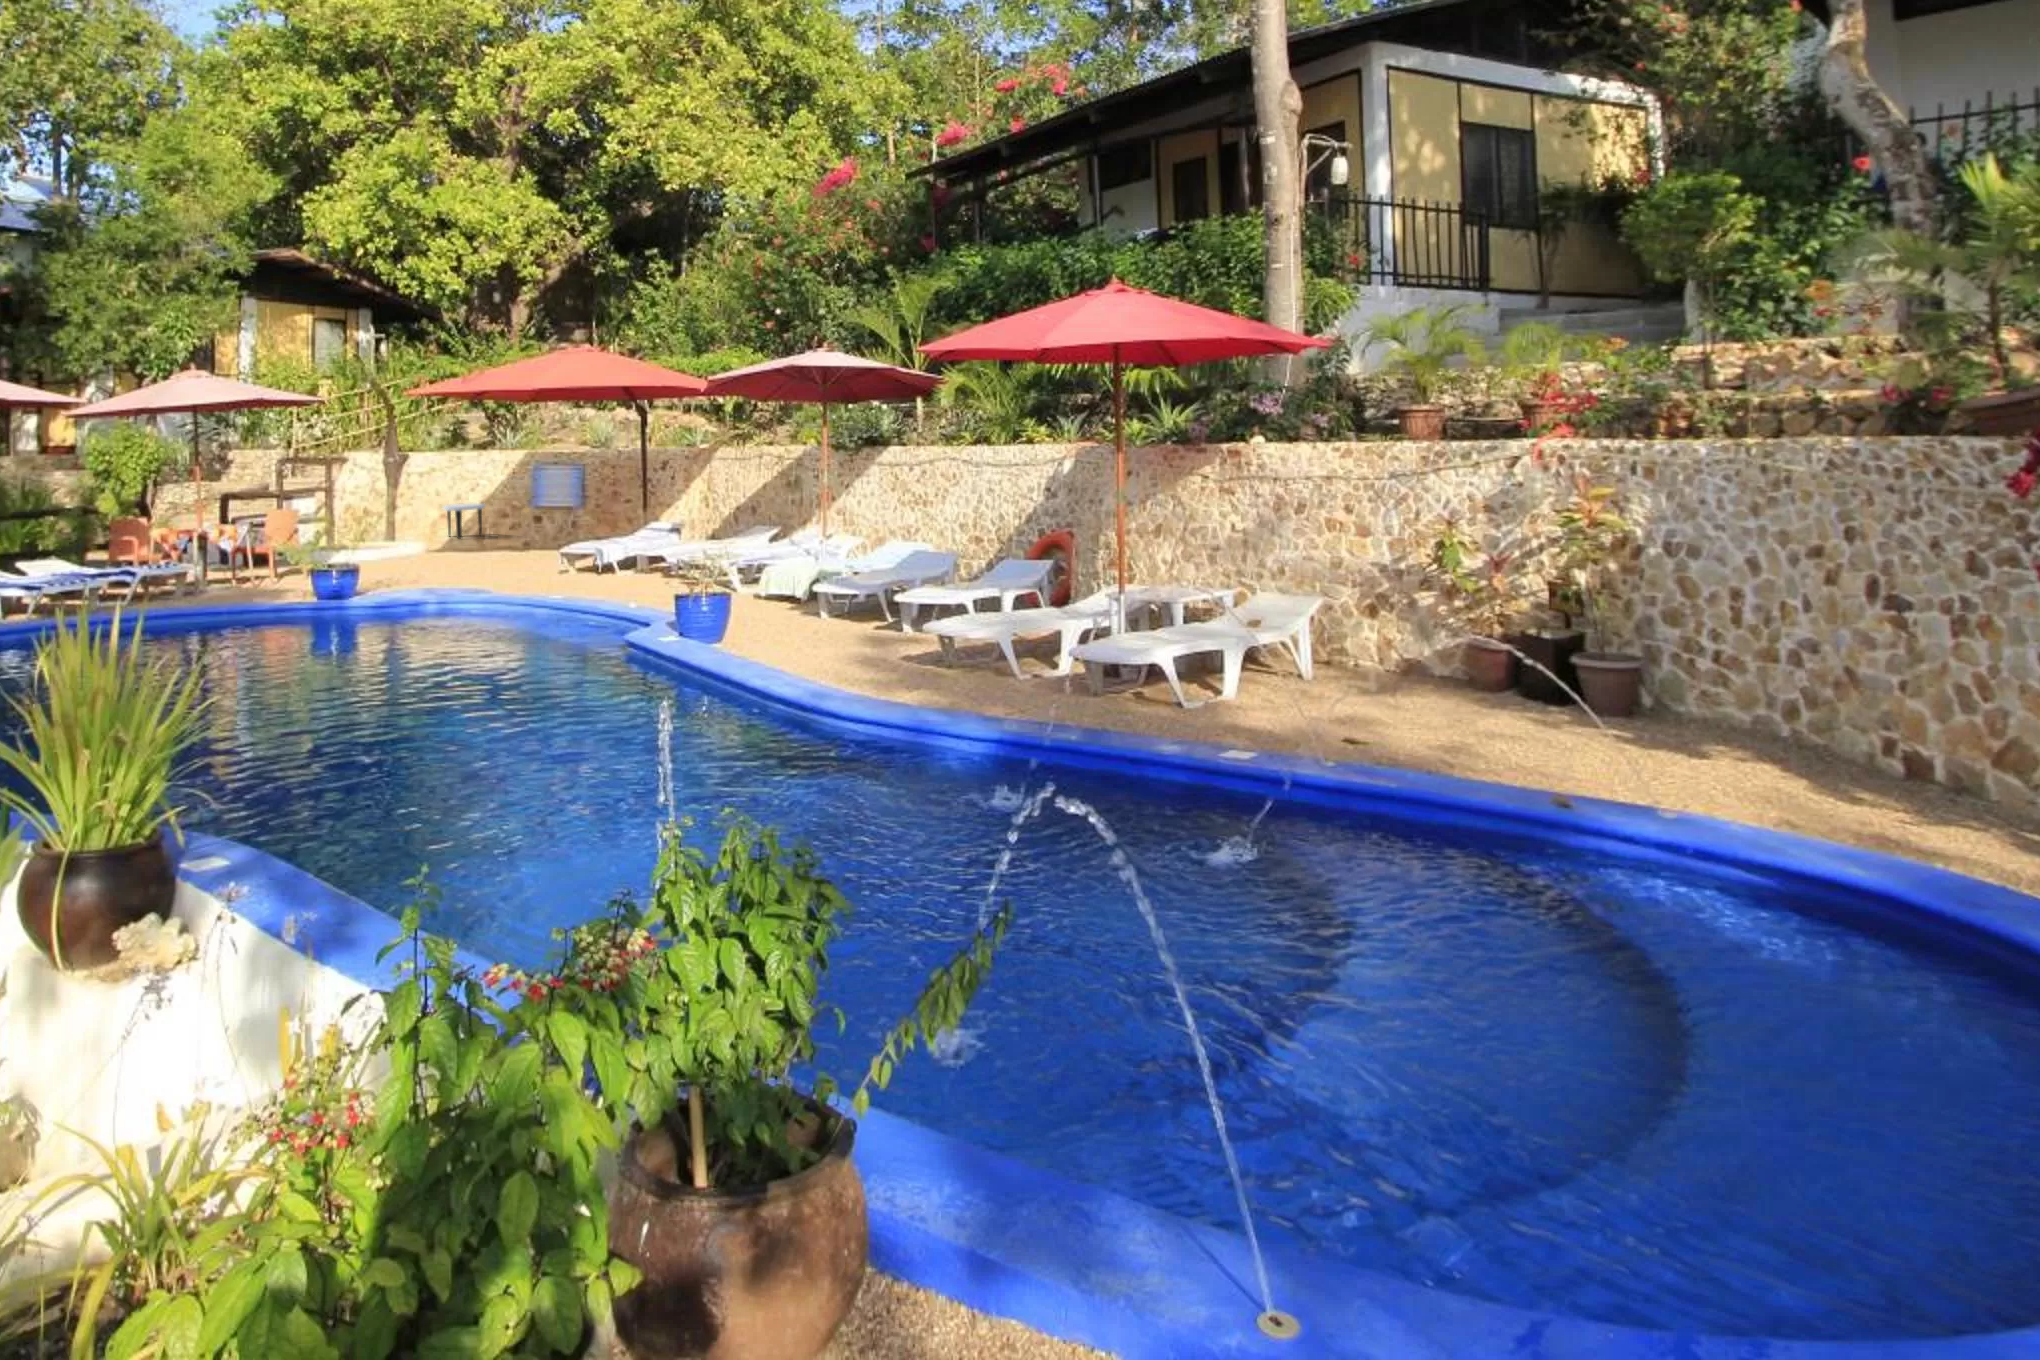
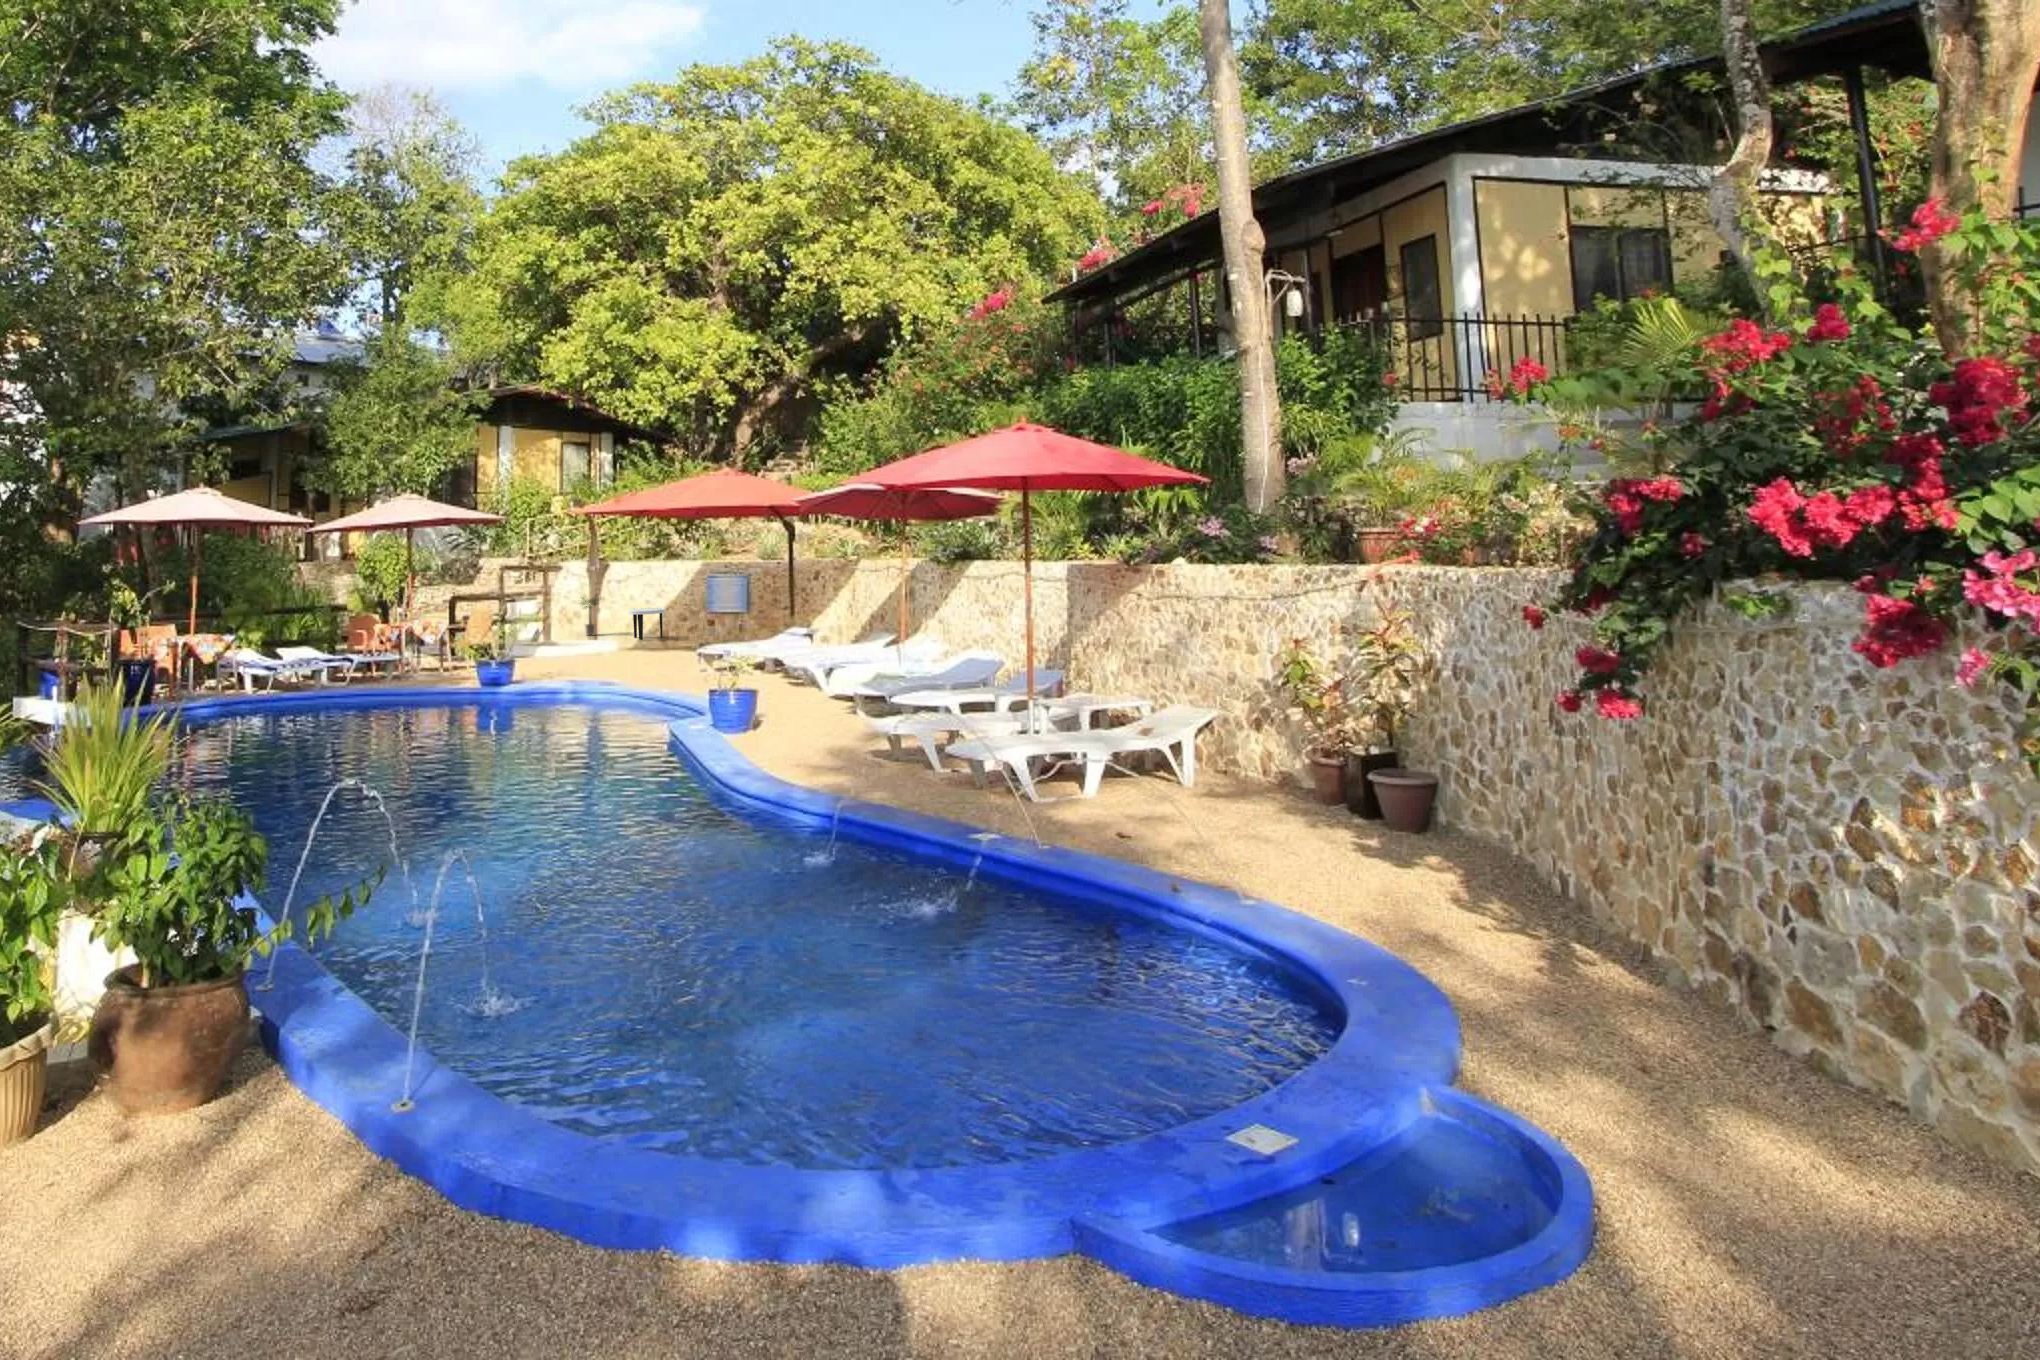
potted plant: none [375,488,408,536] -> present [580,597,601,635]

